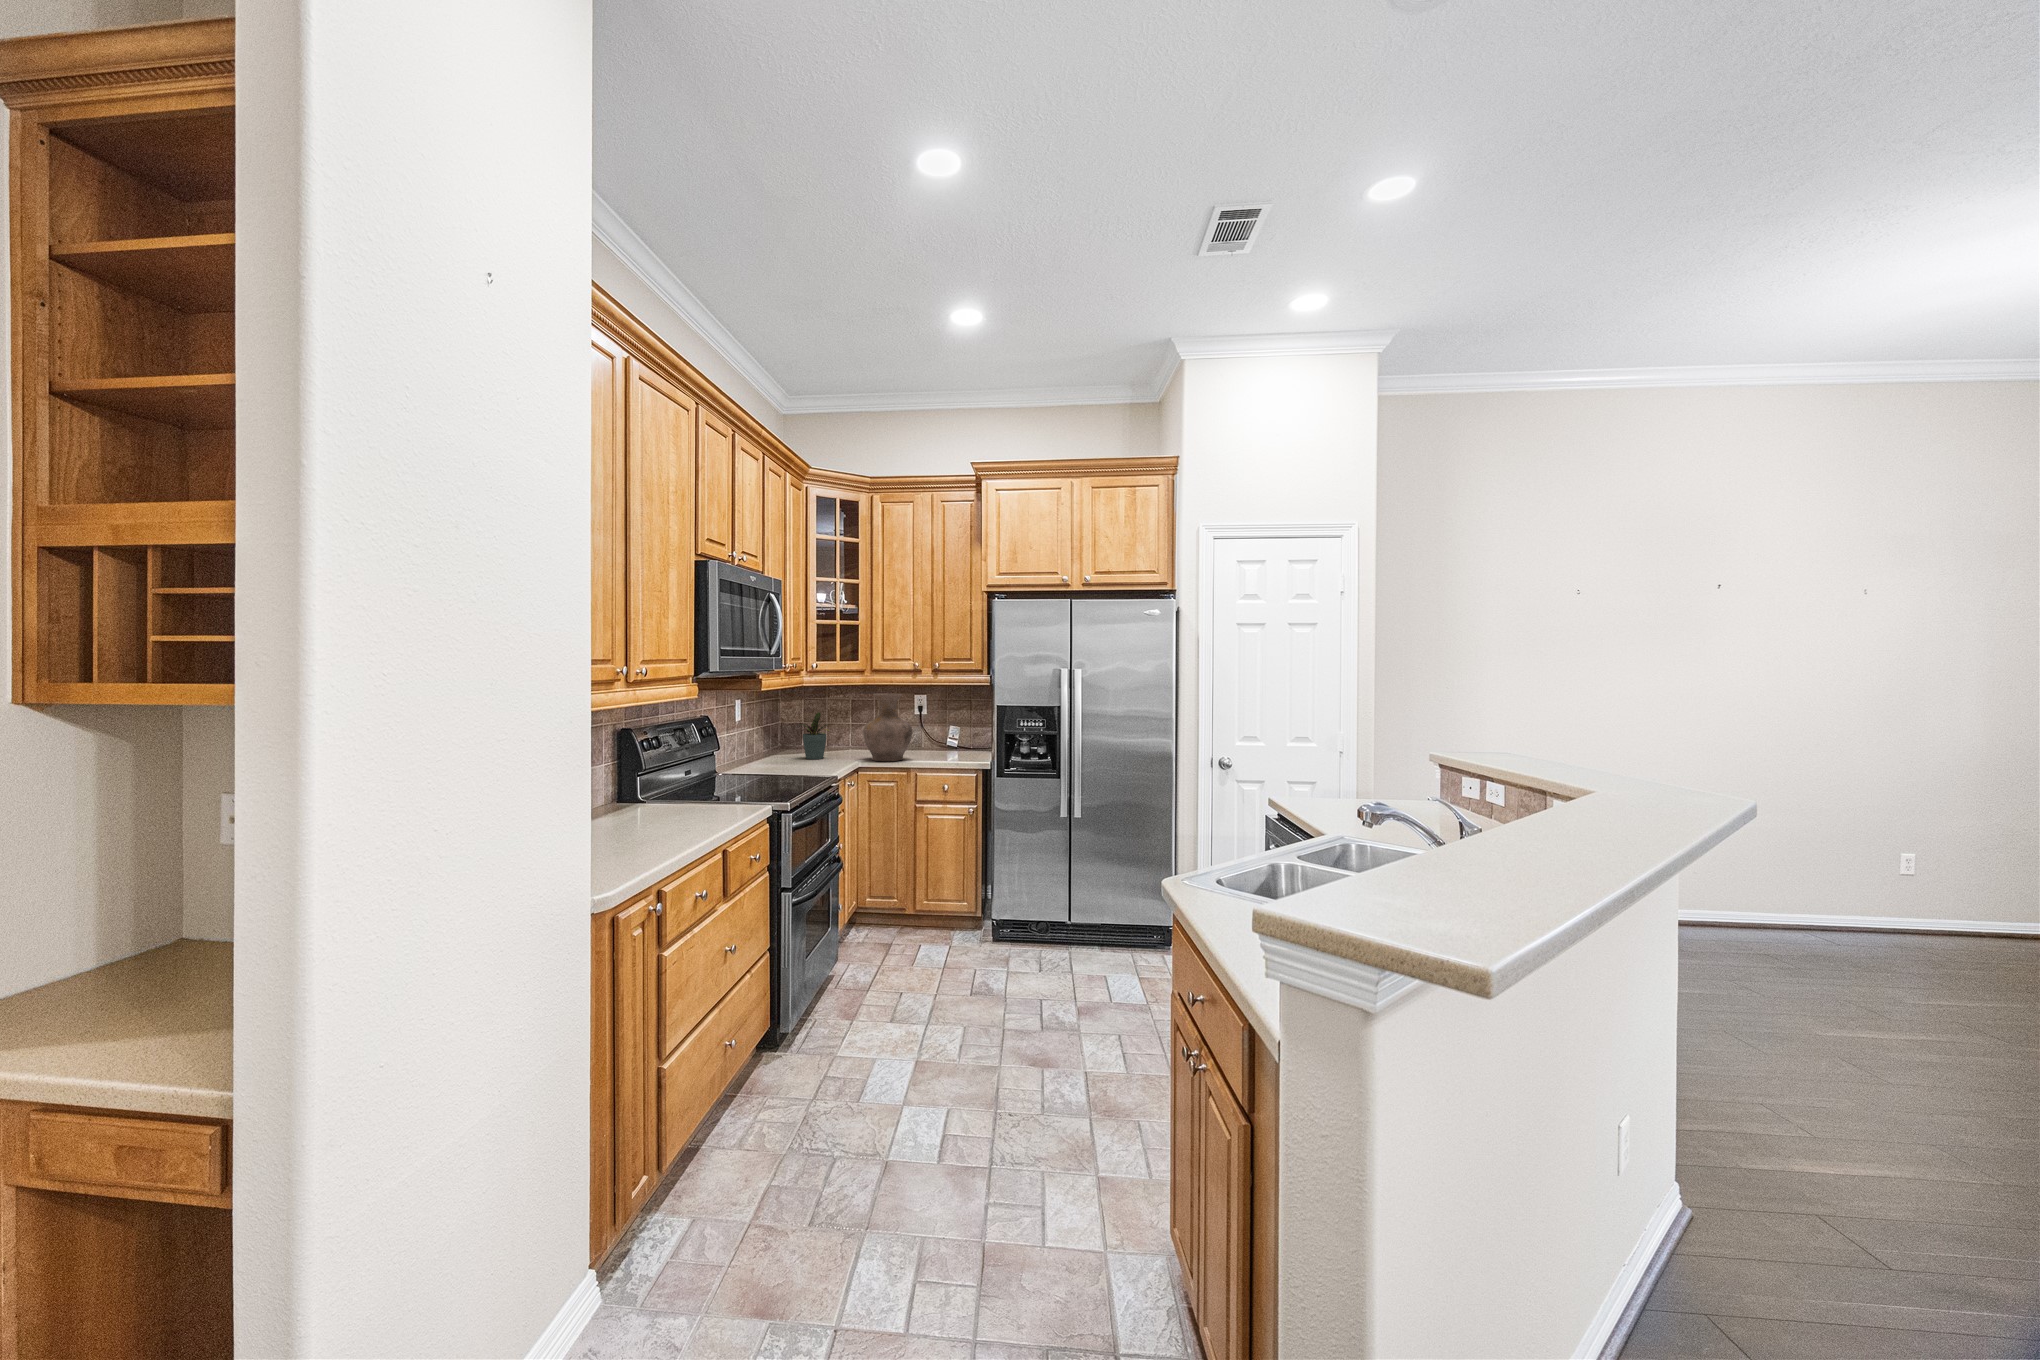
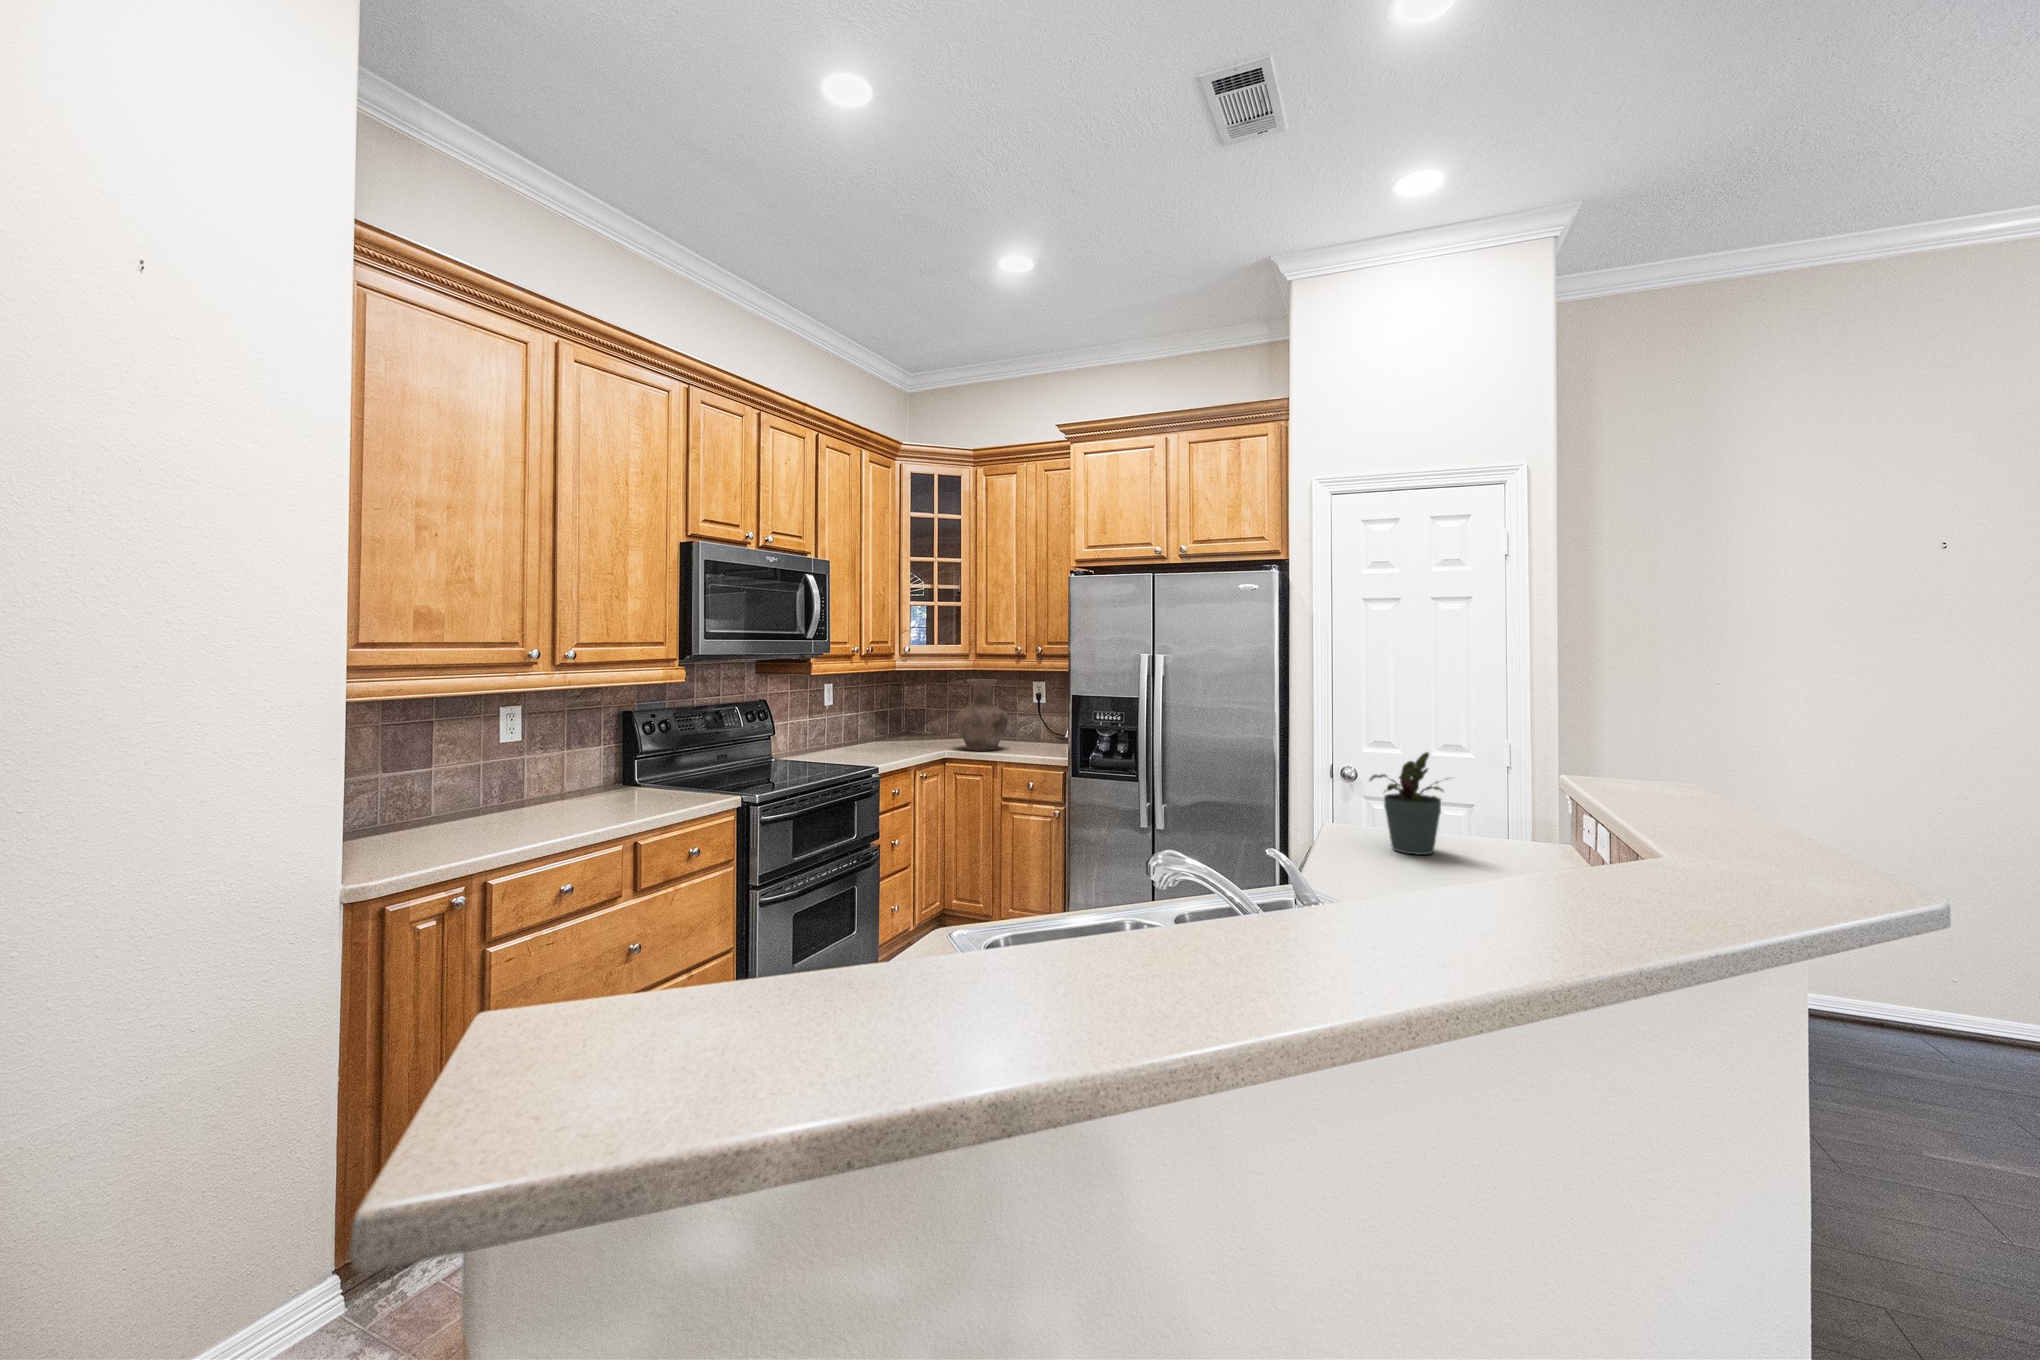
potted plant: present [799,712,829,759] -> present [1370,752,1443,855]

